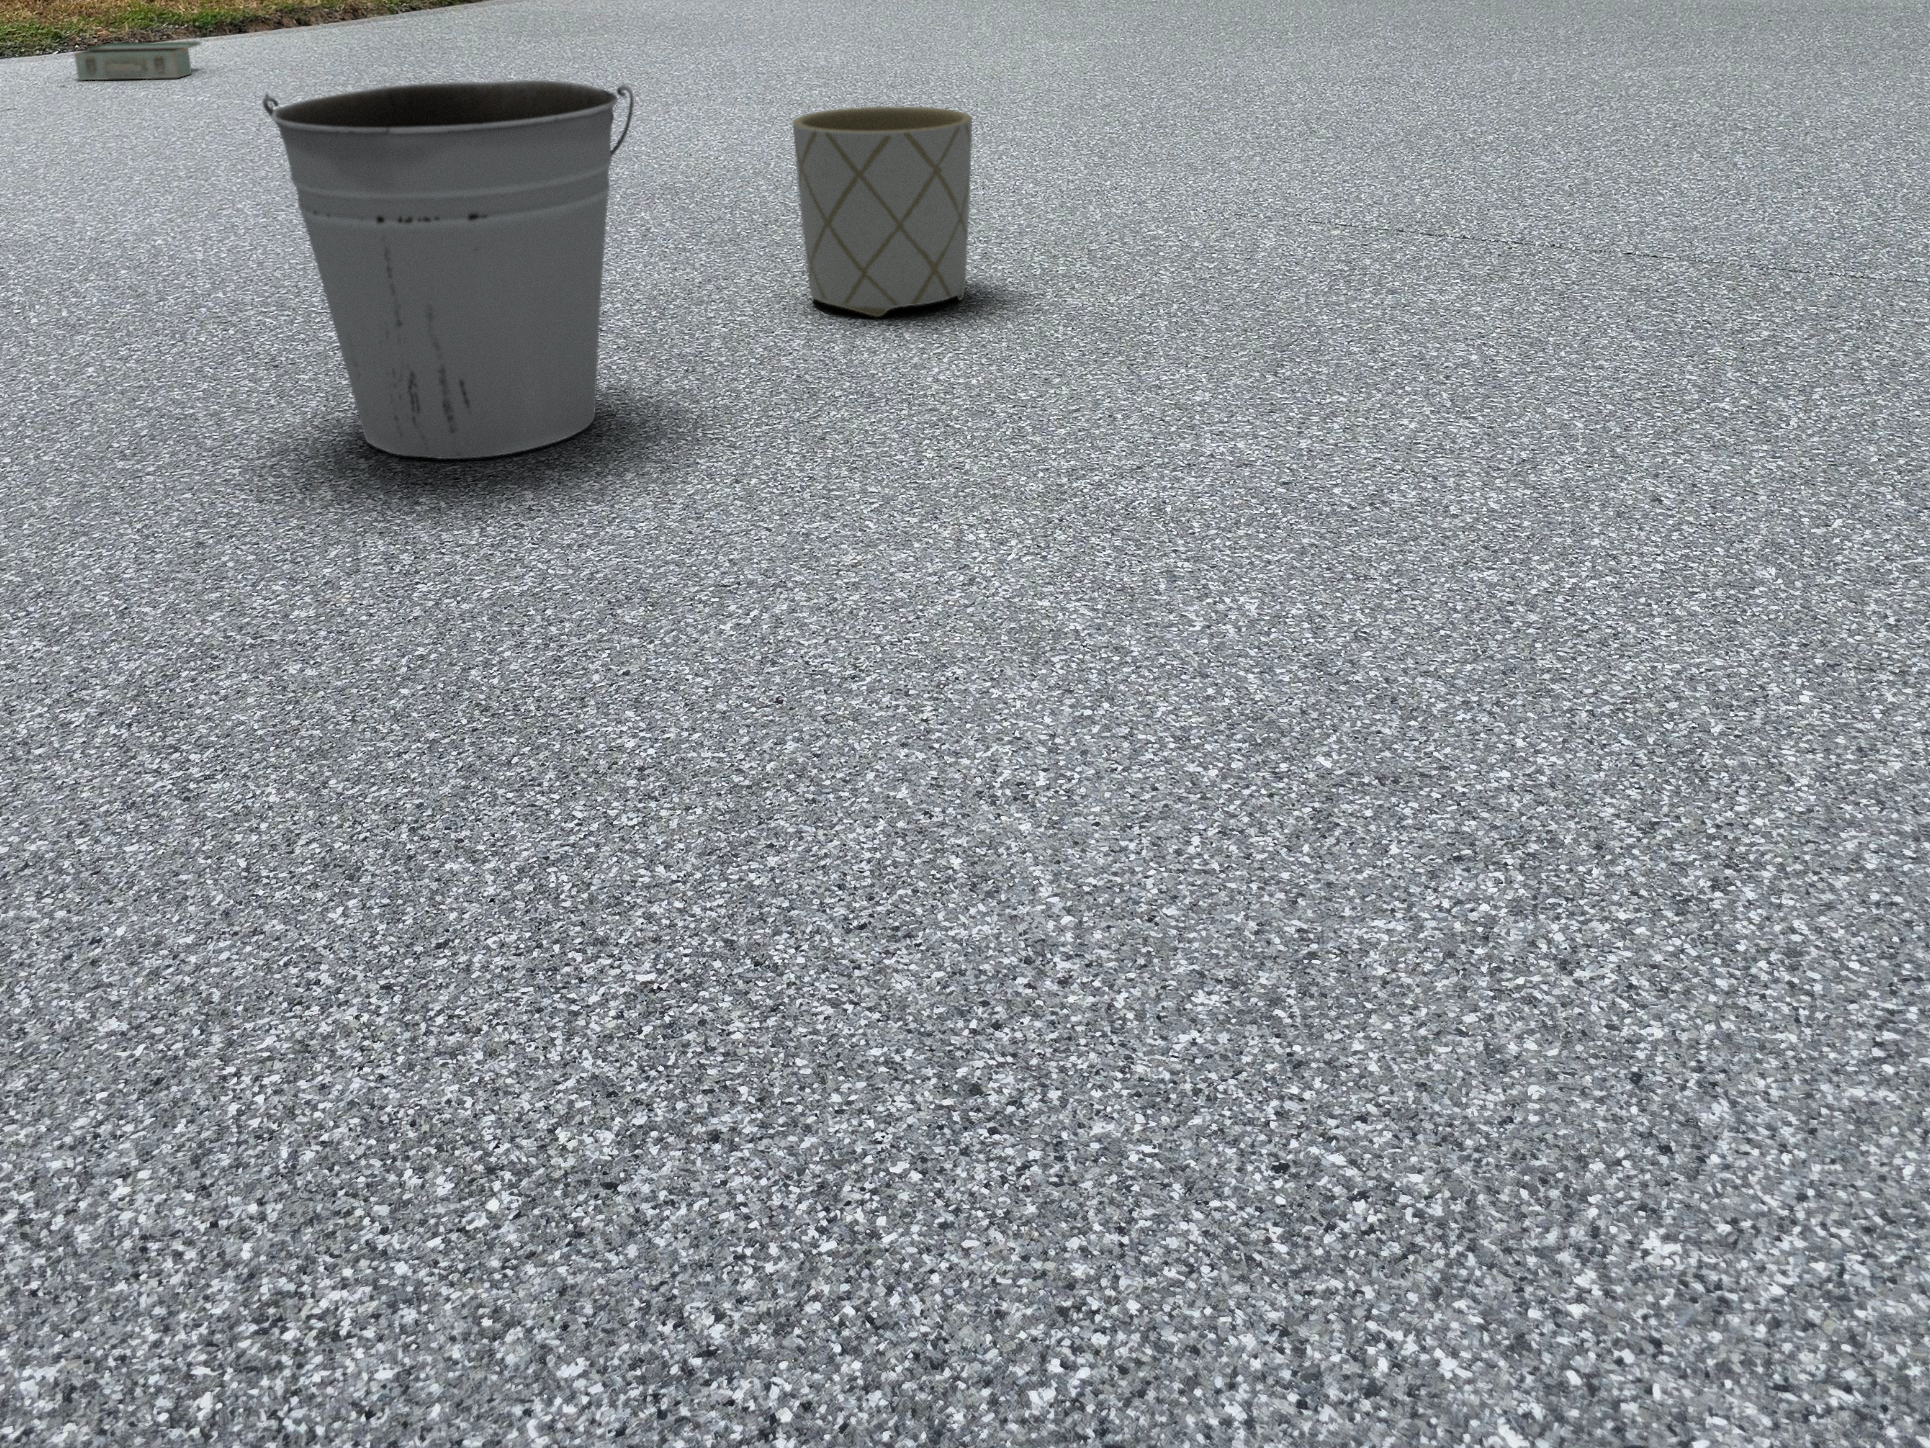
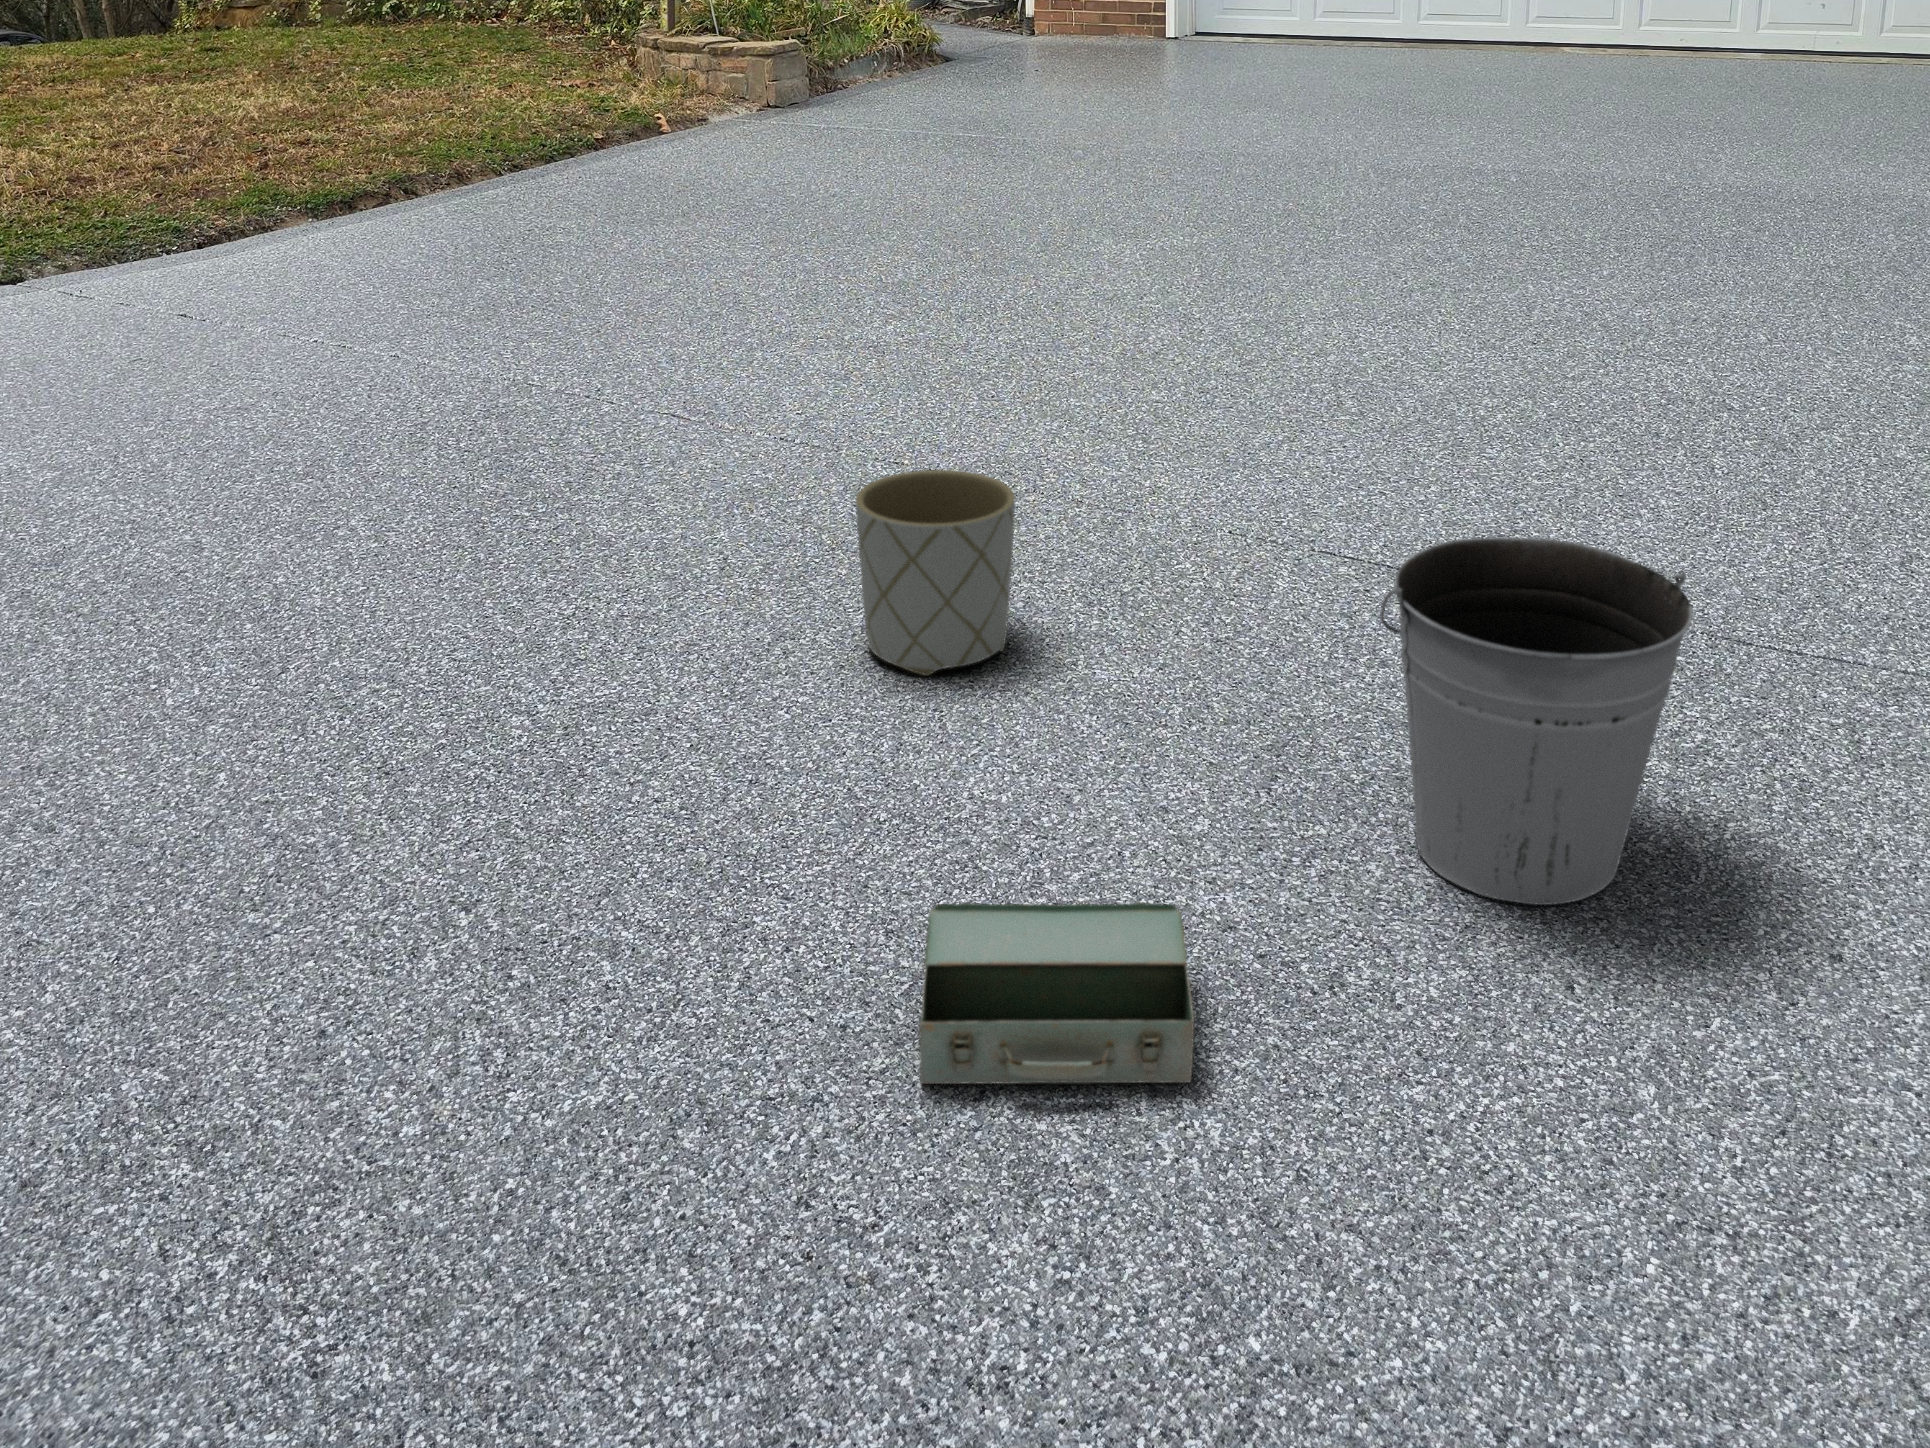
toolbox: present [74,41,201,80] -> present [919,903,1194,1084]
bucket: present [262,80,634,459] -> present [1380,537,1693,905]

